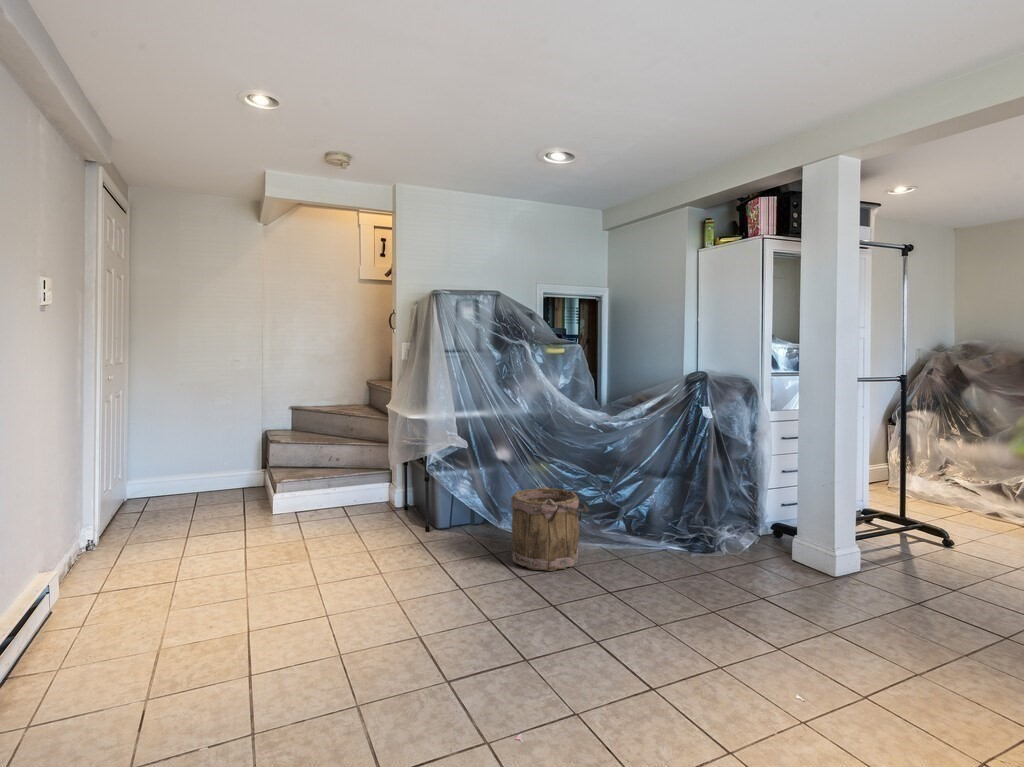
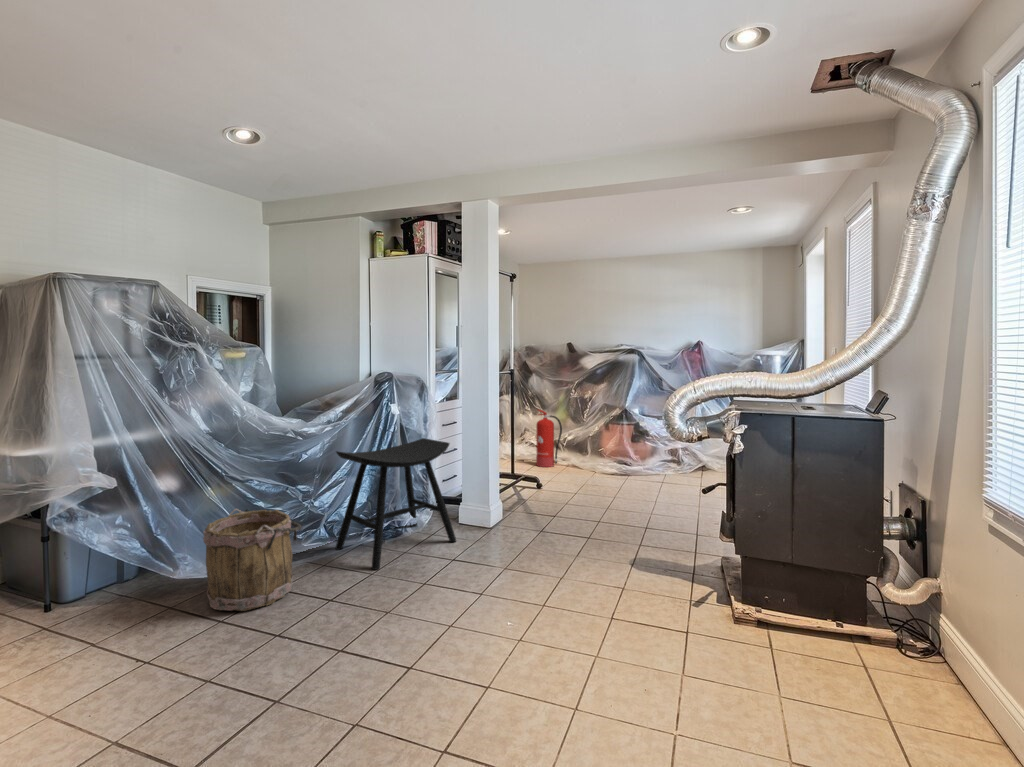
fire extinguisher: none [960,434,1008,520] -> present [536,410,562,467]
stool: none [633,446,763,572] -> present [335,438,456,570]

